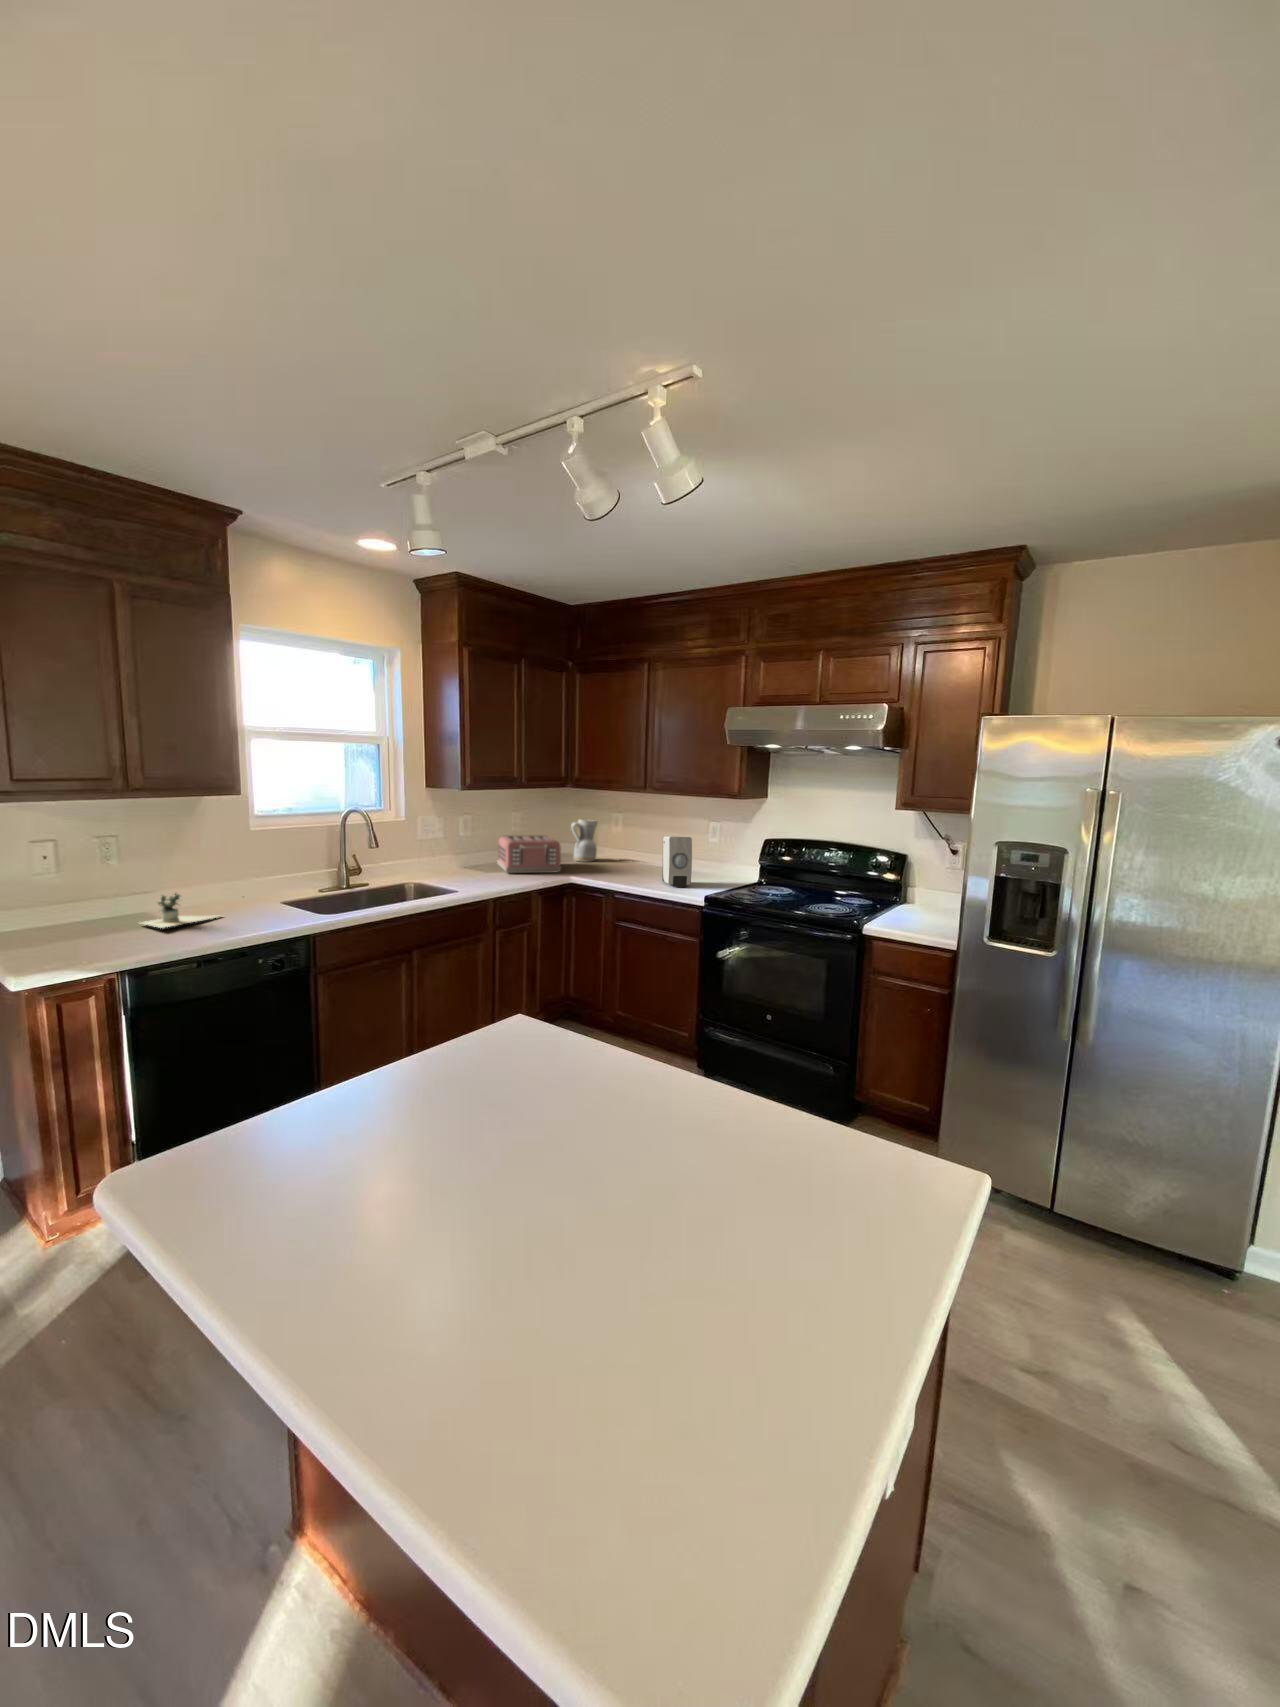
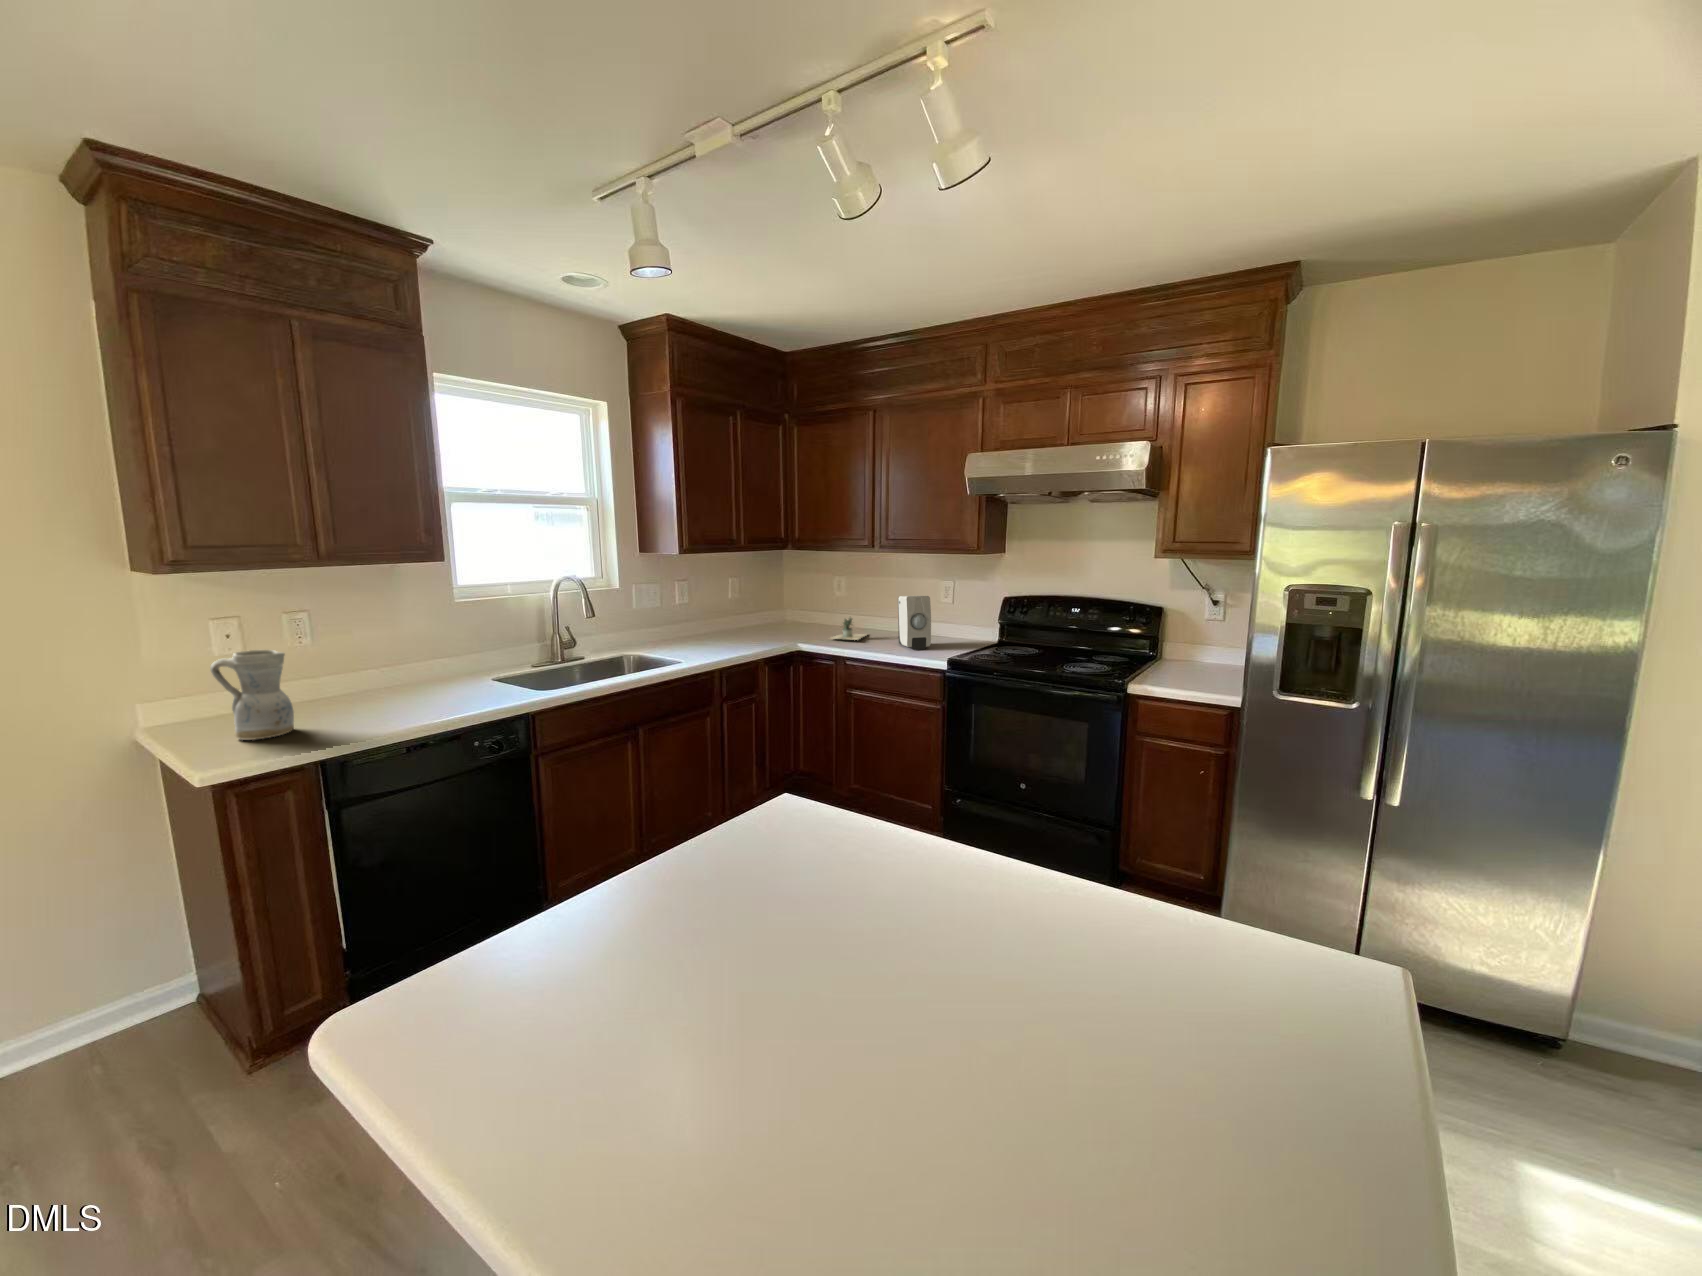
ceramic pitcher: present [571,819,597,862] -> present [210,650,294,740]
toaster: present [497,836,561,873] -> none [720,600,789,642]
potted plant: present [140,892,217,928] -> present [832,618,866,640]

